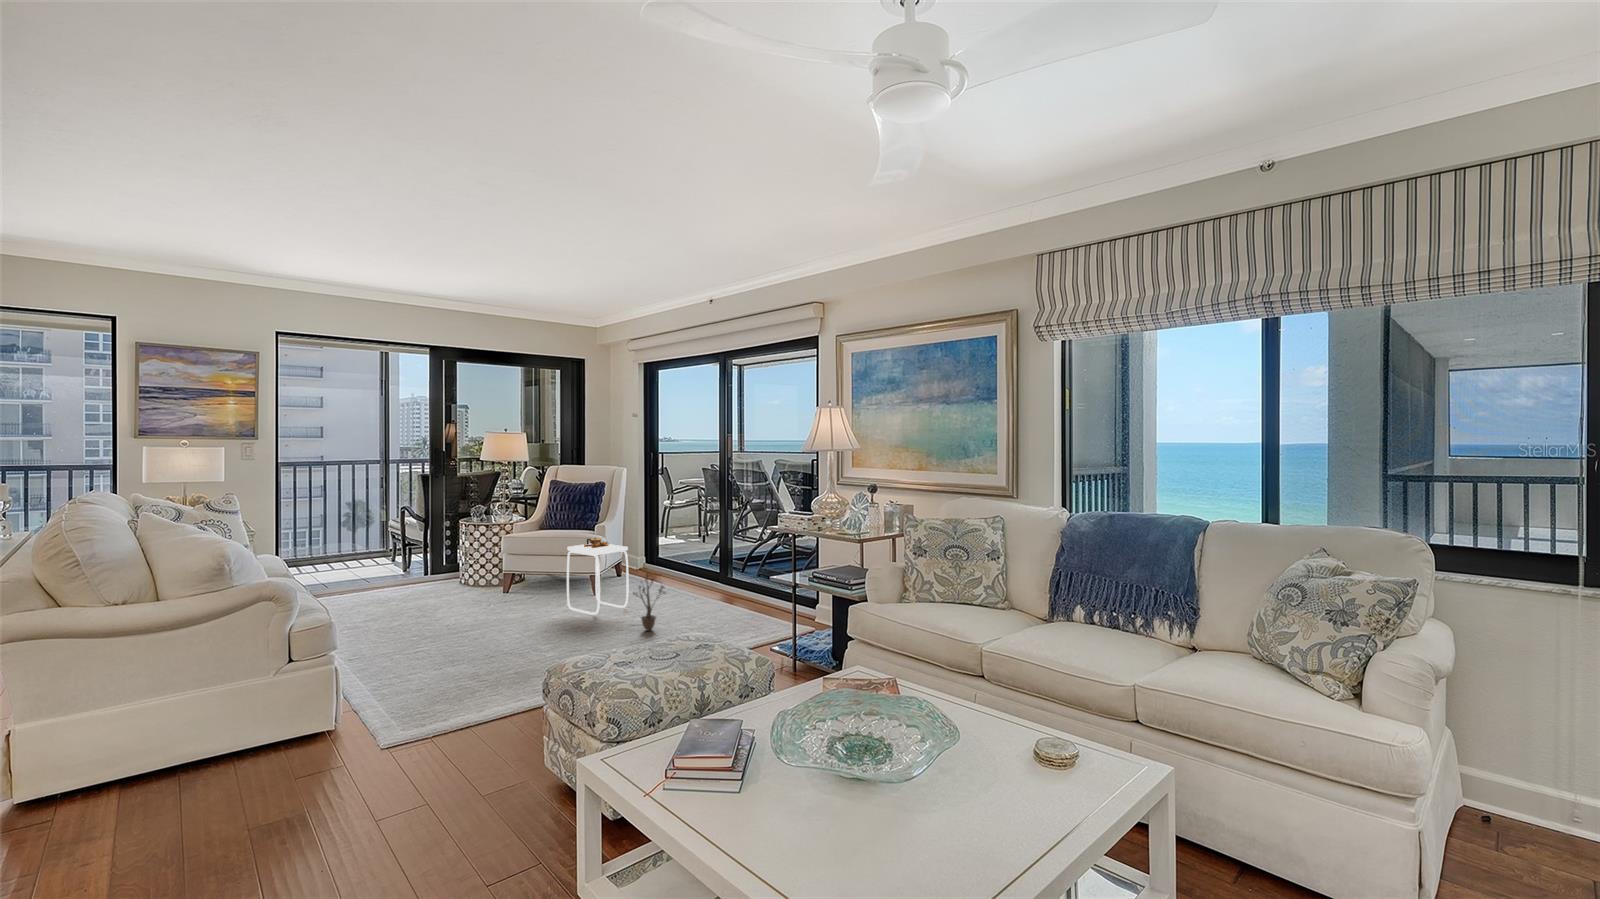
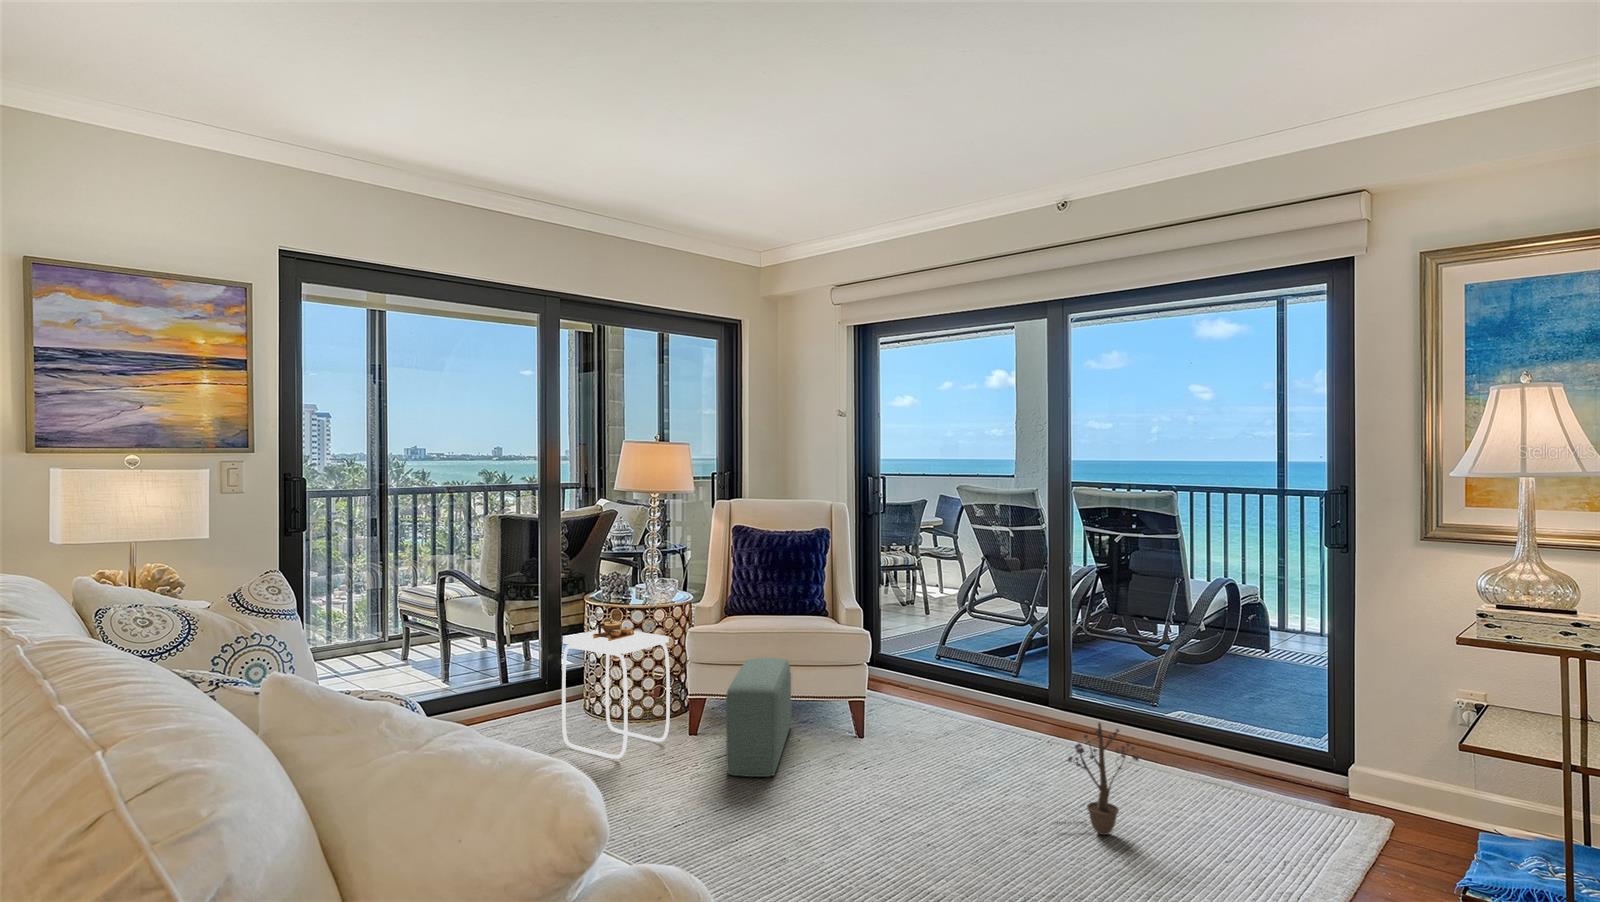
side table: present [567,538,628,615] -> present [562,621,670,759]
pouf: none [496,550,562,608] -> present [726,658,791,777]

